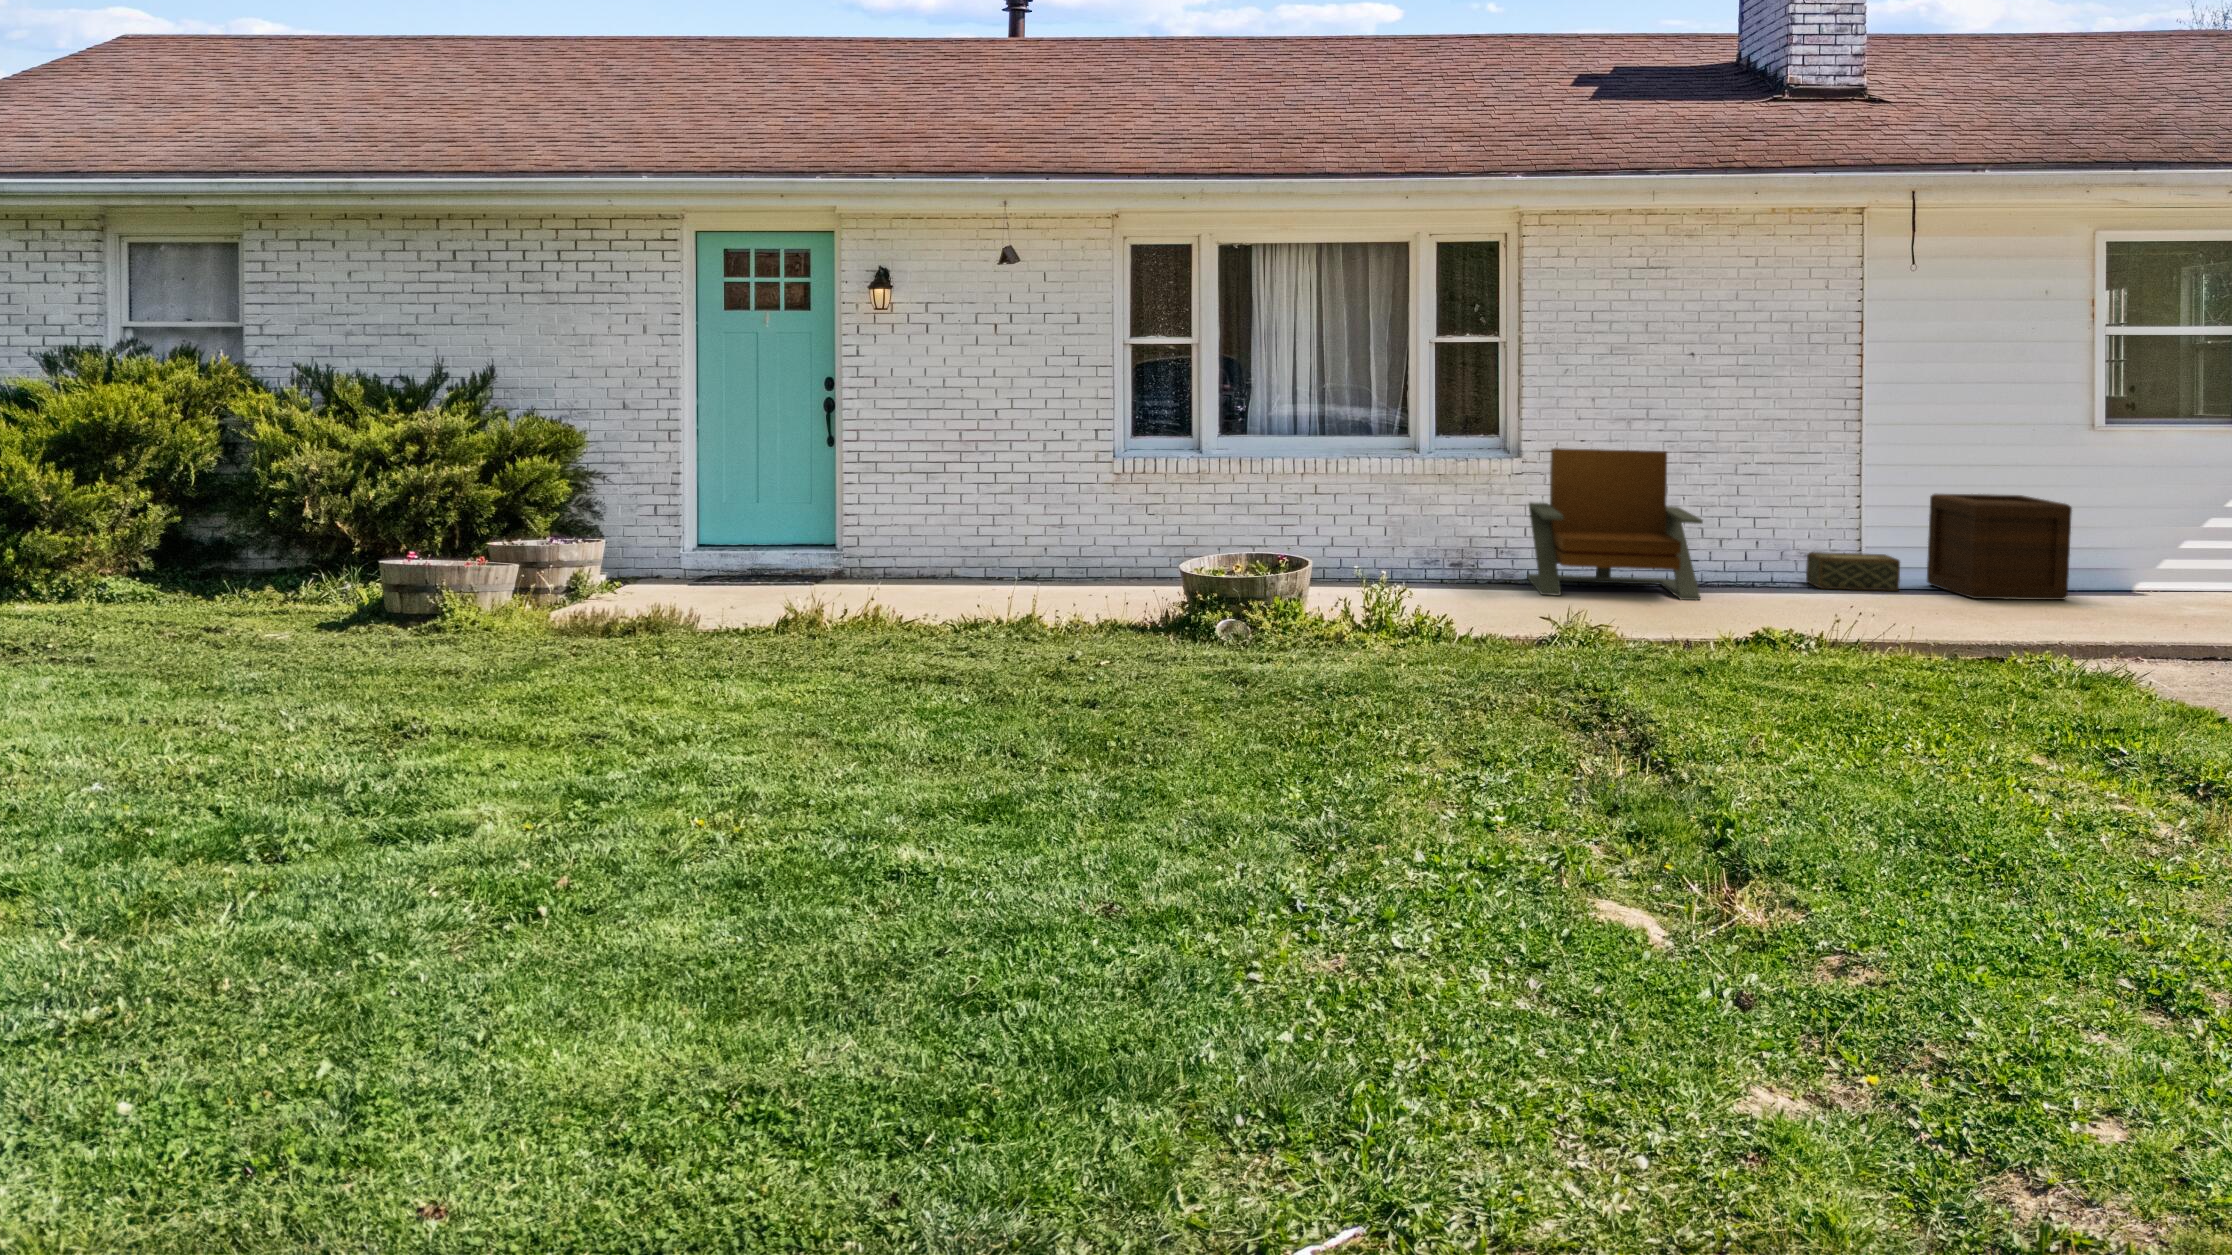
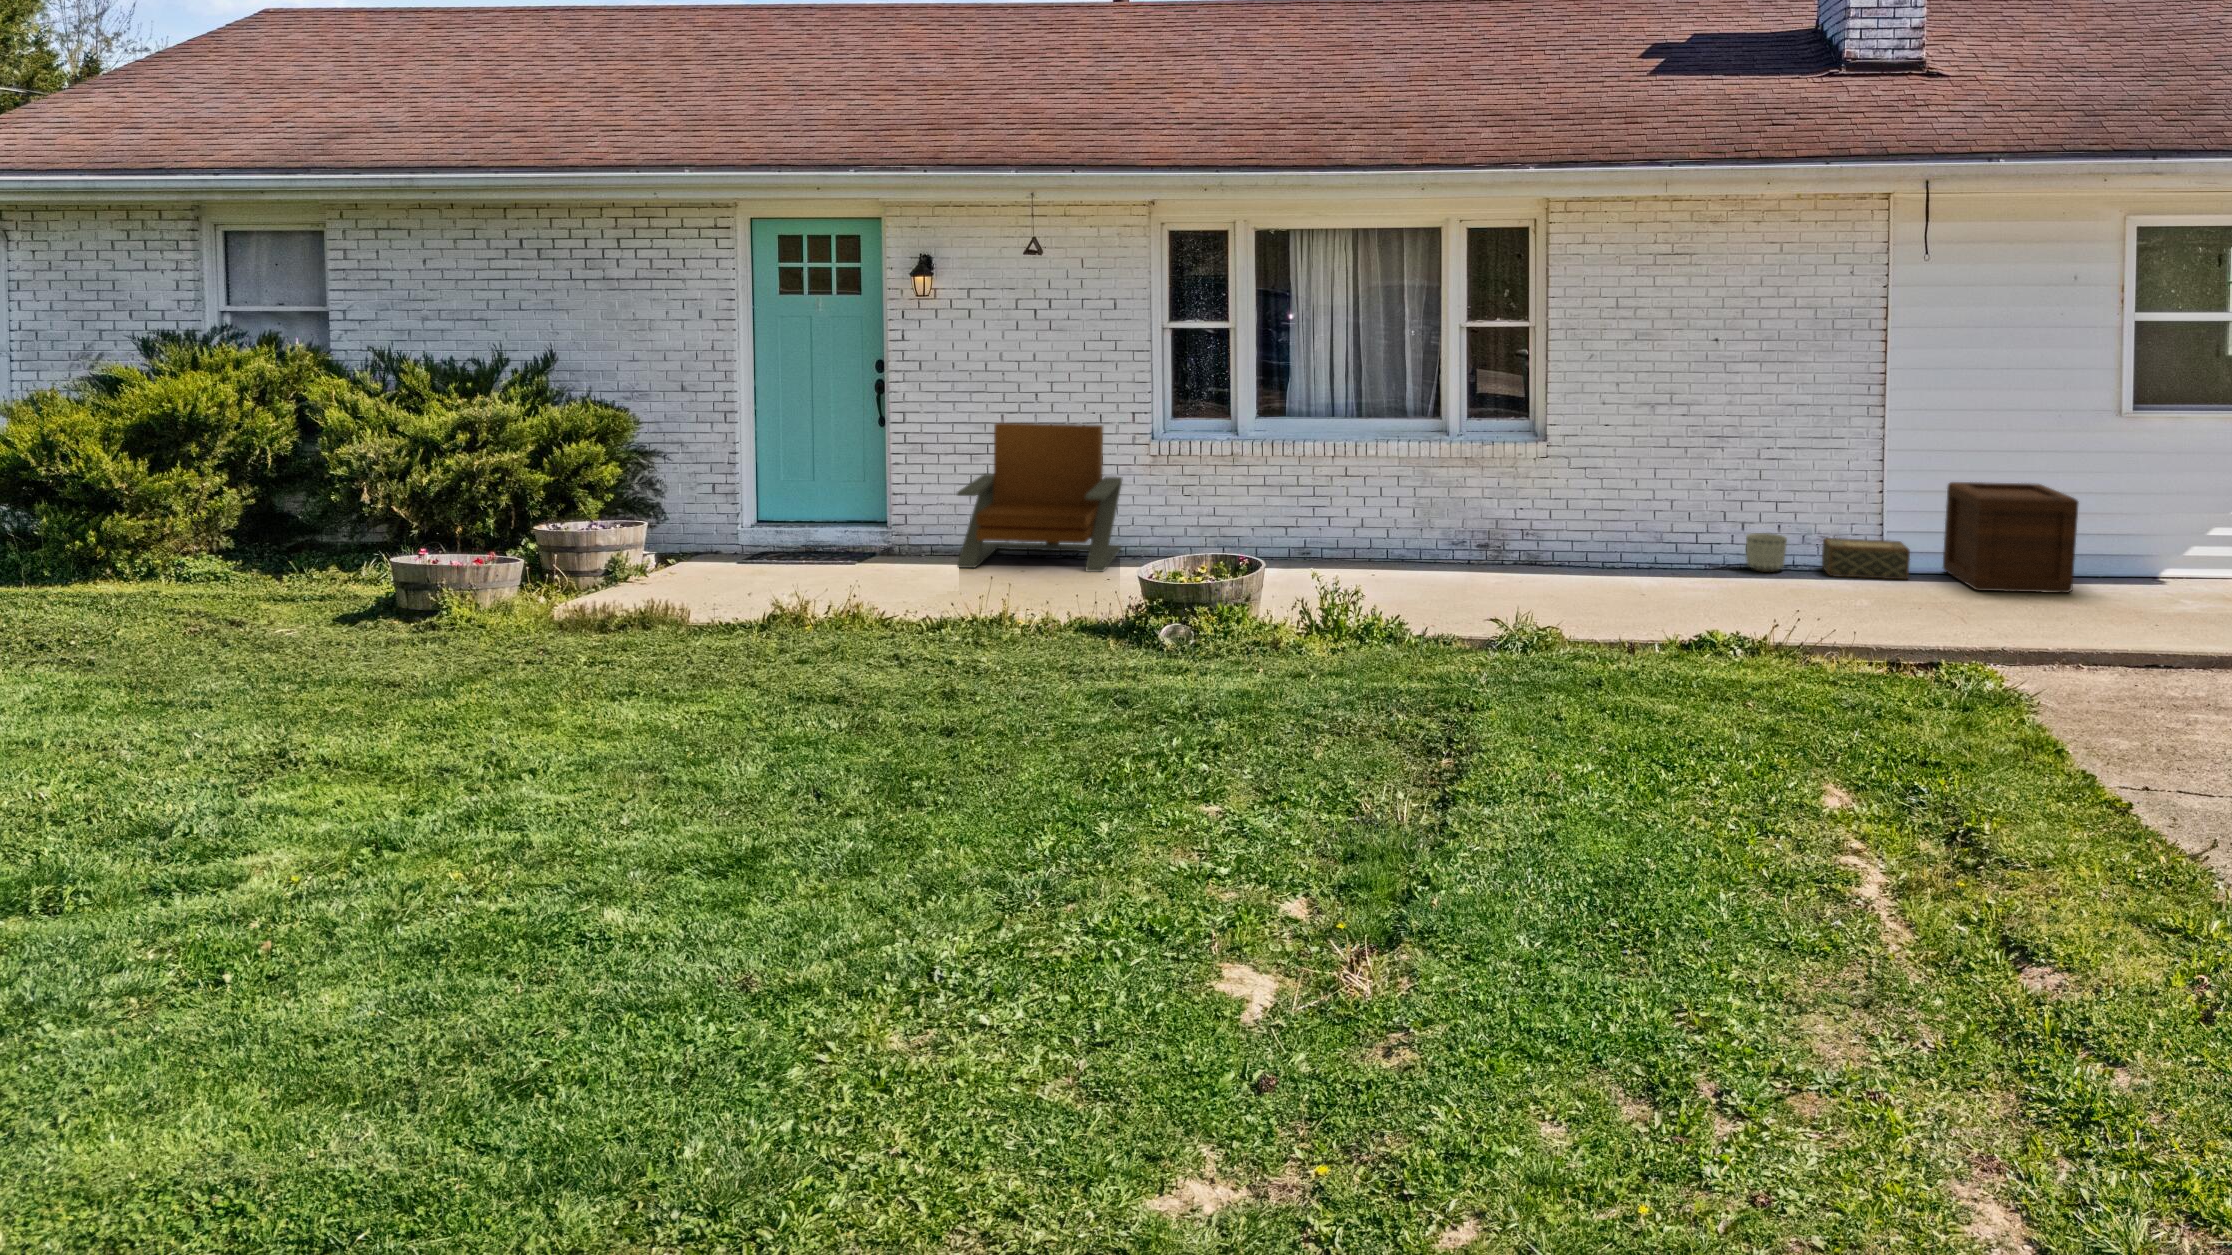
lounge chair: present [1527,448,1703,600] -> present [957,423,1122,572]
planter: none [1732,548,1775,586] -> present [1746,533,1787,572]

